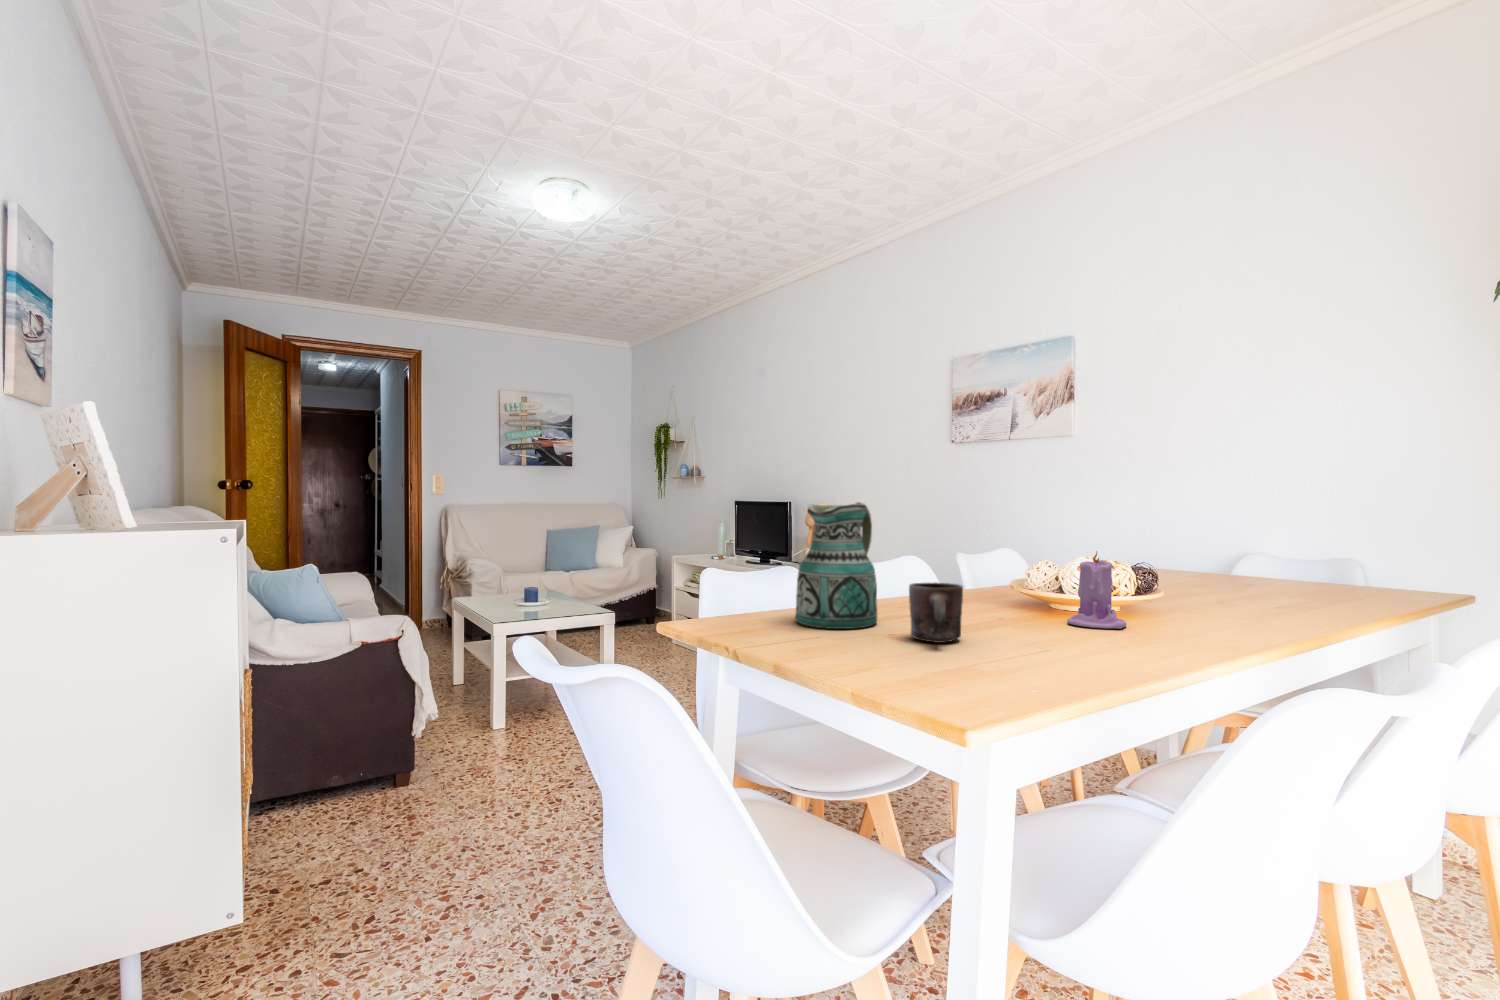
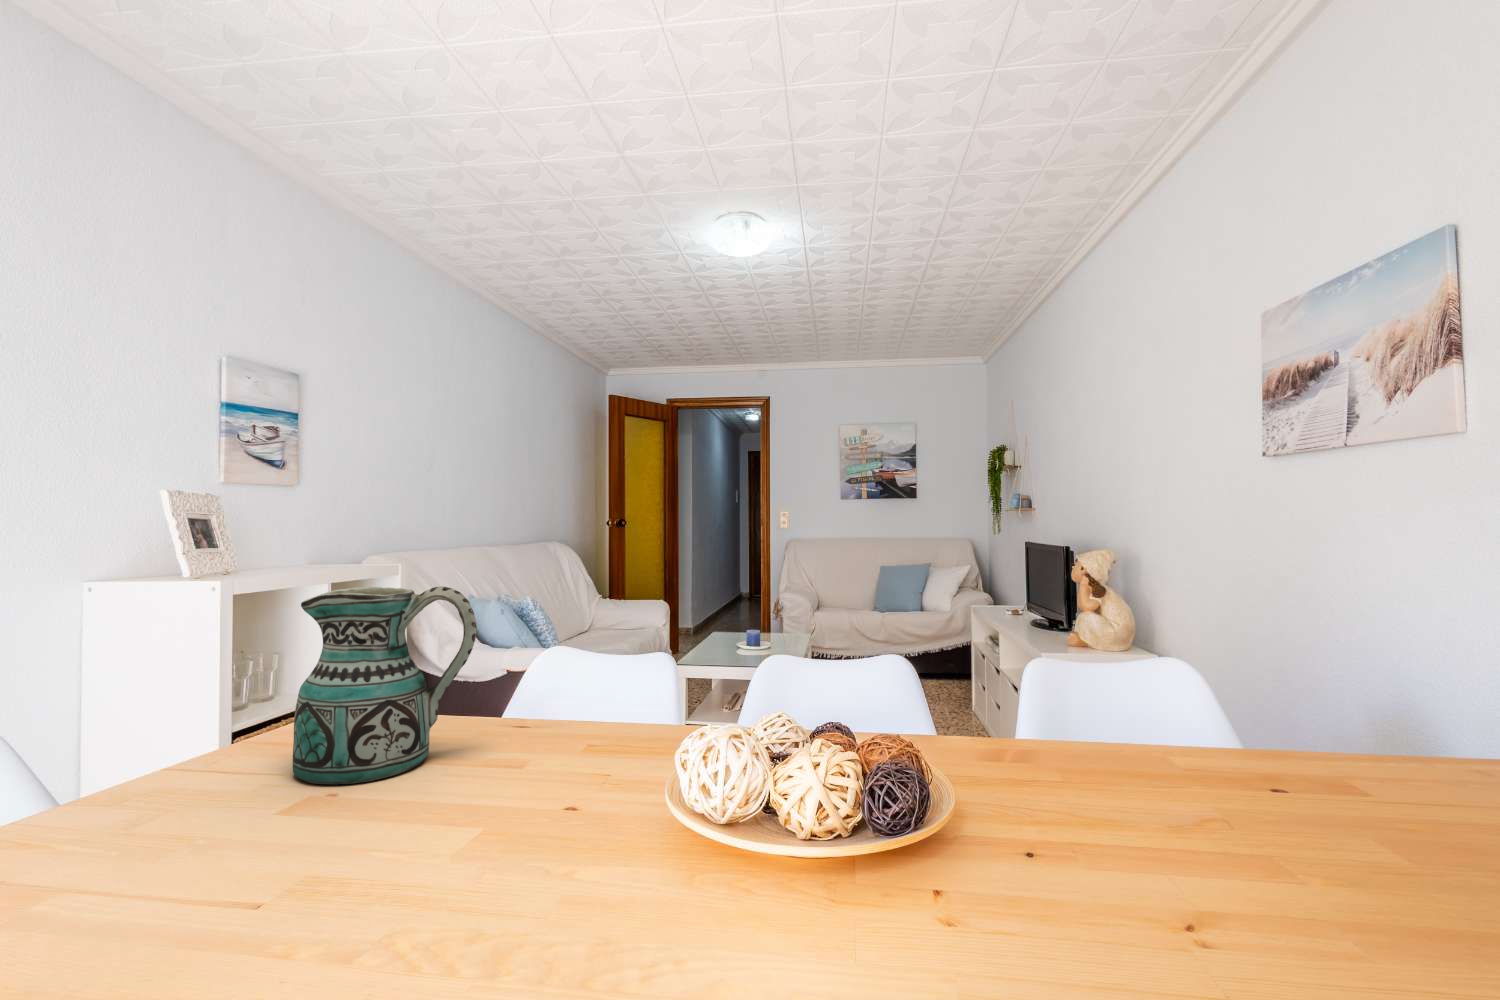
candle: present [1067,551,1127,629] -> none [494,734,624,935]
mug: present [909,582,963,643] -> none [129,734,298,851]

